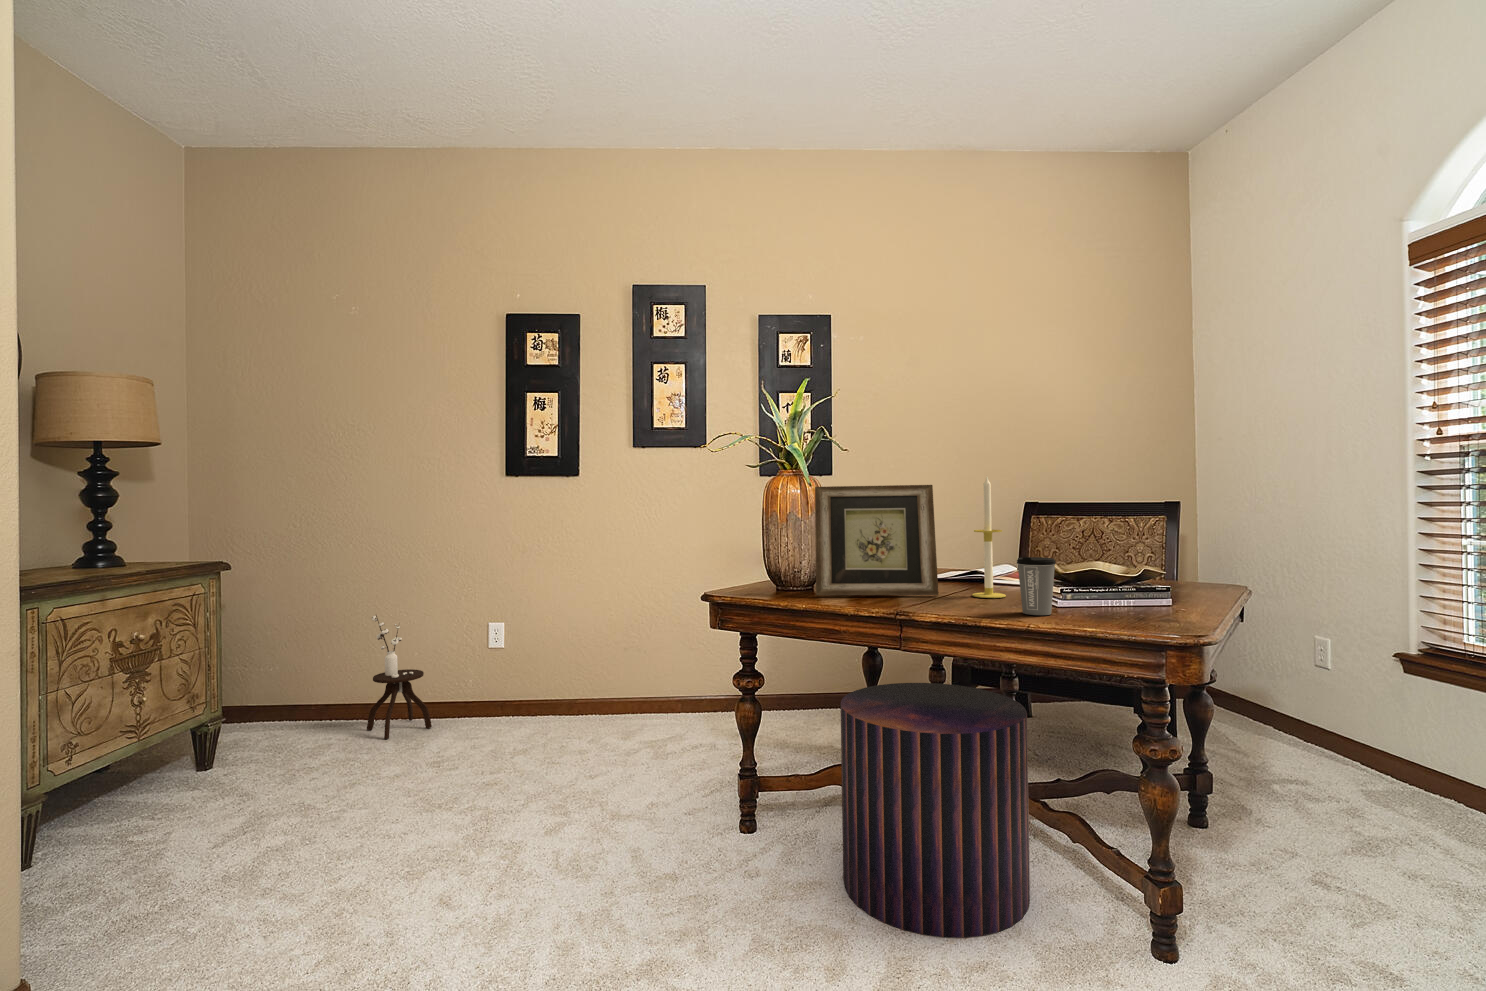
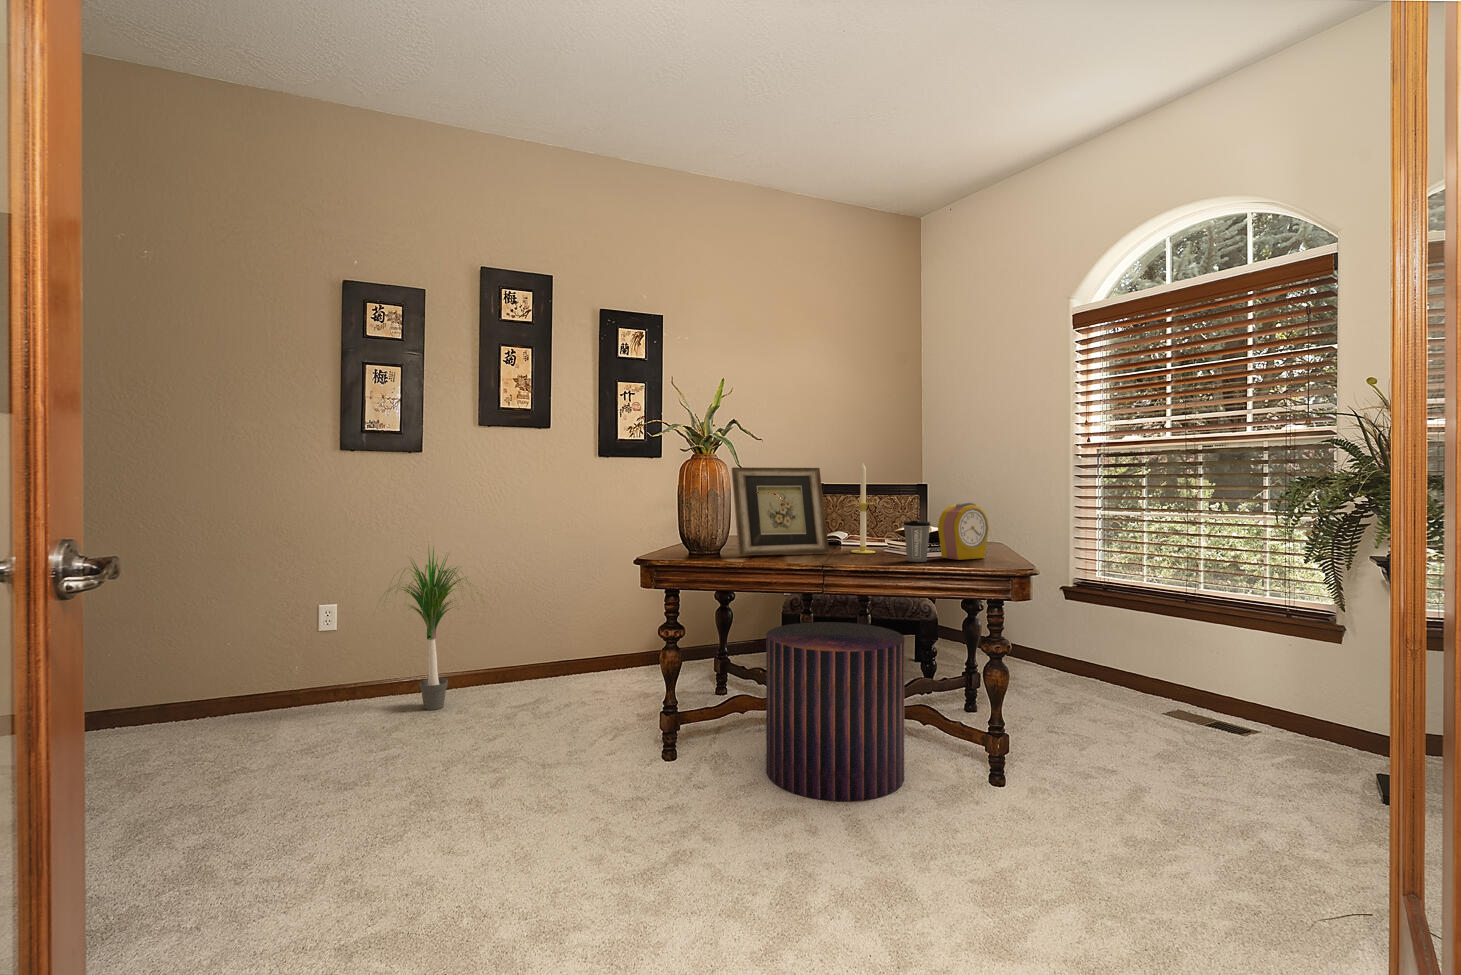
alarm clock: none [1078,531,1160,614] -> present [938,502,989,560]
potted plant: none [518,564,629,735] -> present [379,547,478,710]
side table: present [367,615,432,739] -> none [175,601,260,738]

